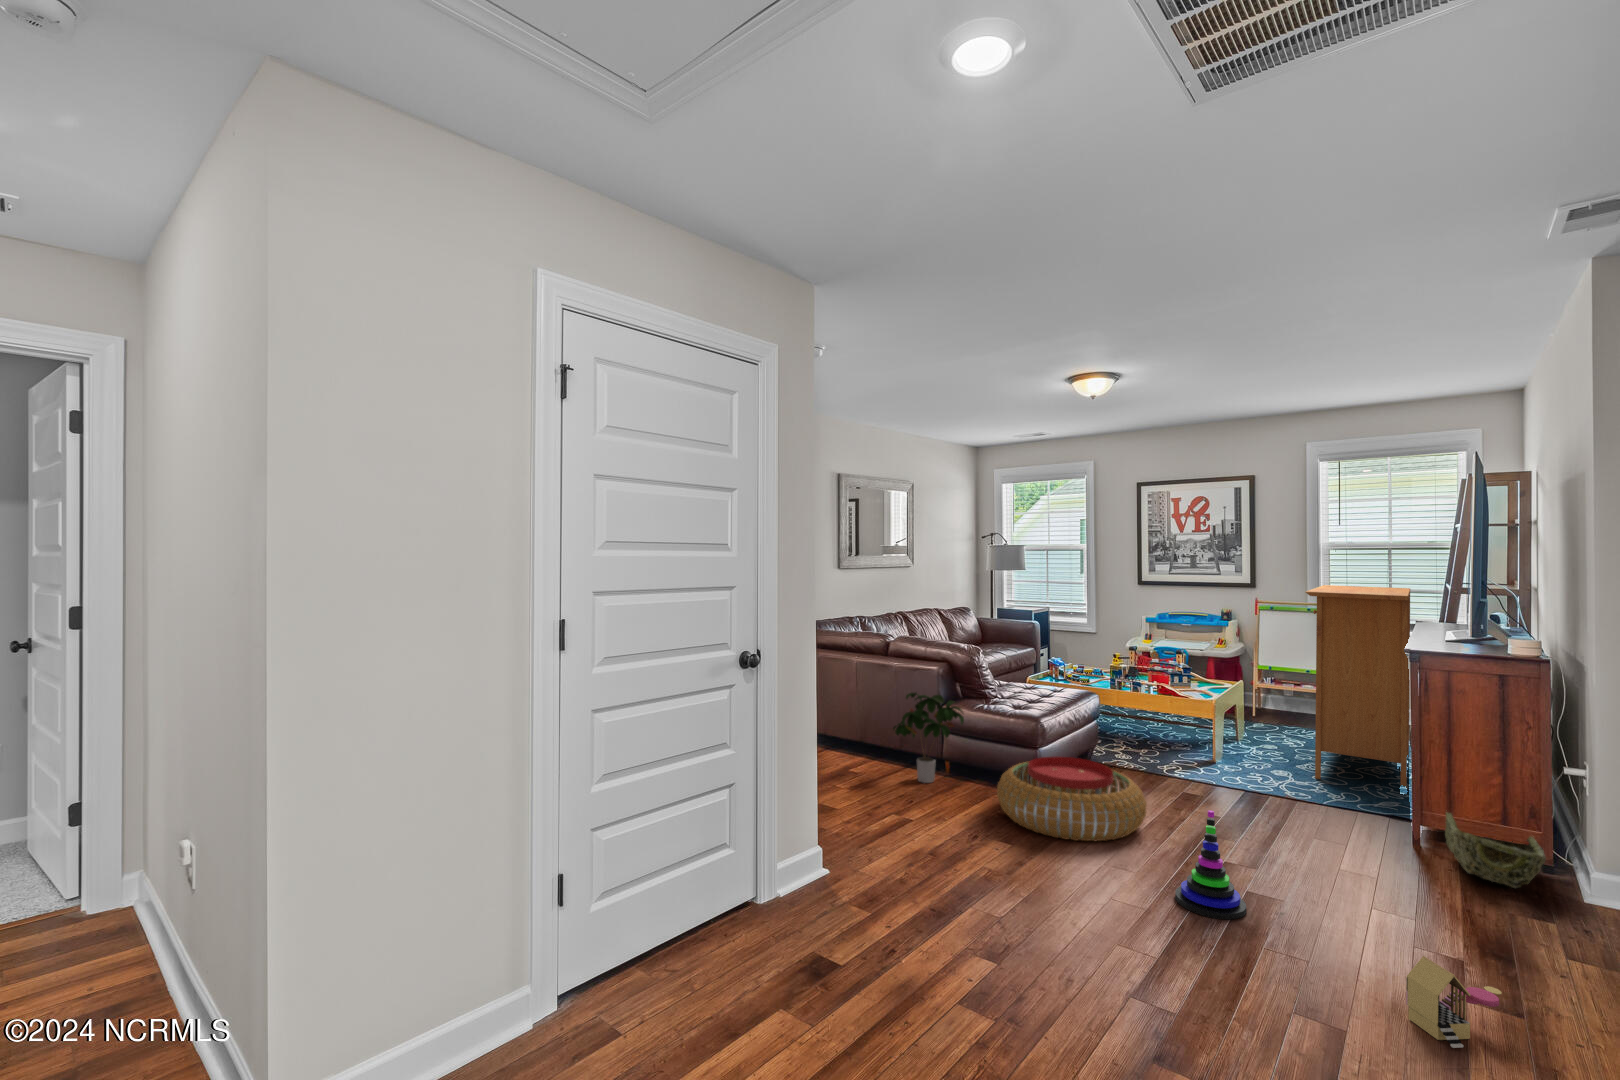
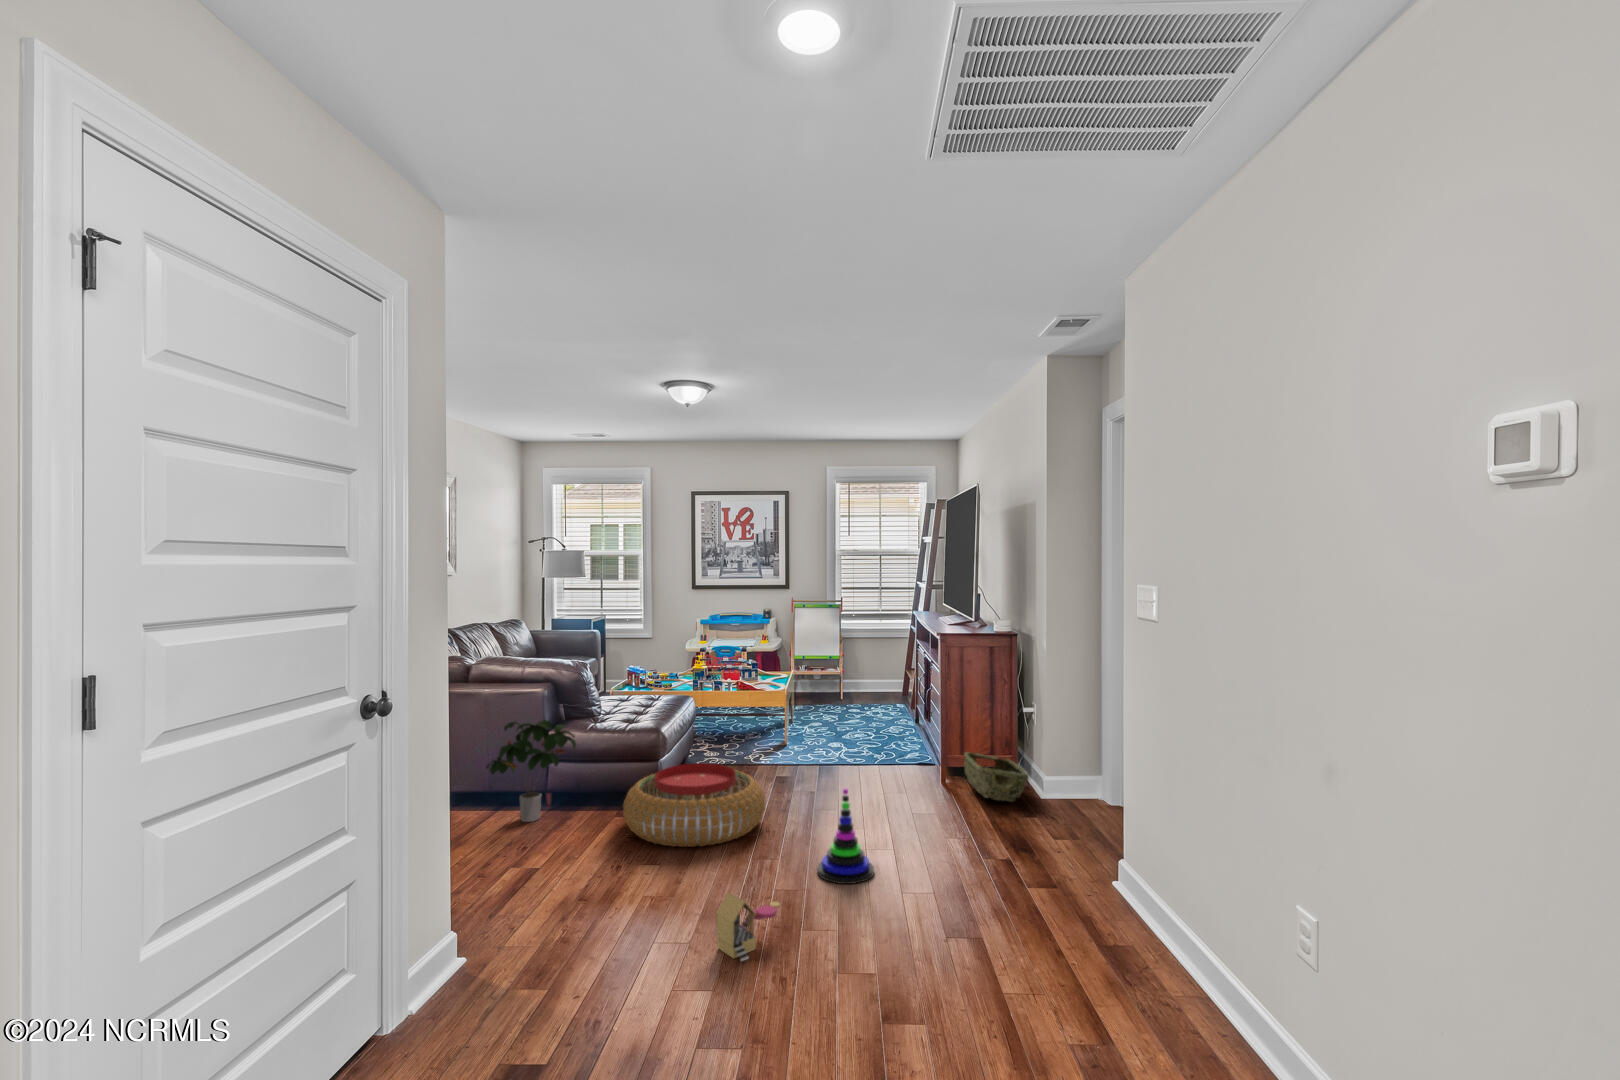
console table: present [1305,585,1410,787] -> none [848,584,920,746]
toy house: present [1406,956,1502,1048] -> present [716,892,780,961]

